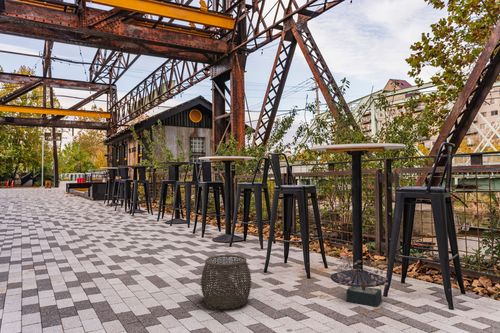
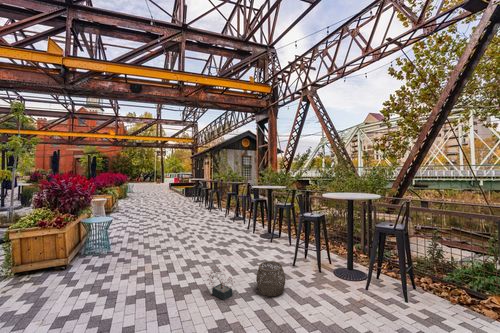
decorative plant: present [336,256,388,307] -> present [207,267,235,300]

